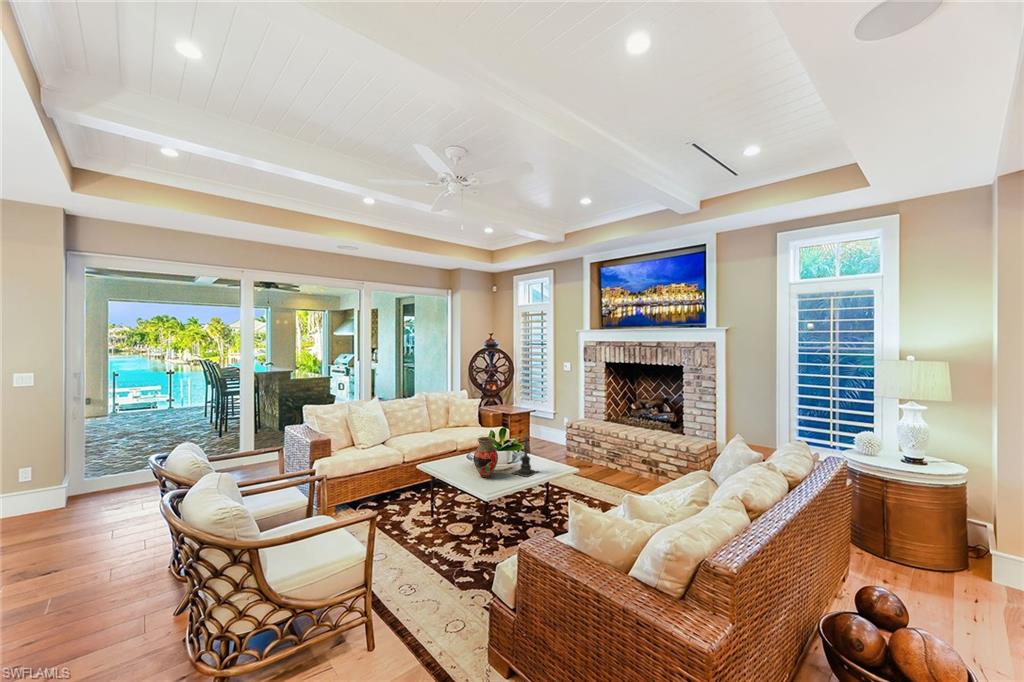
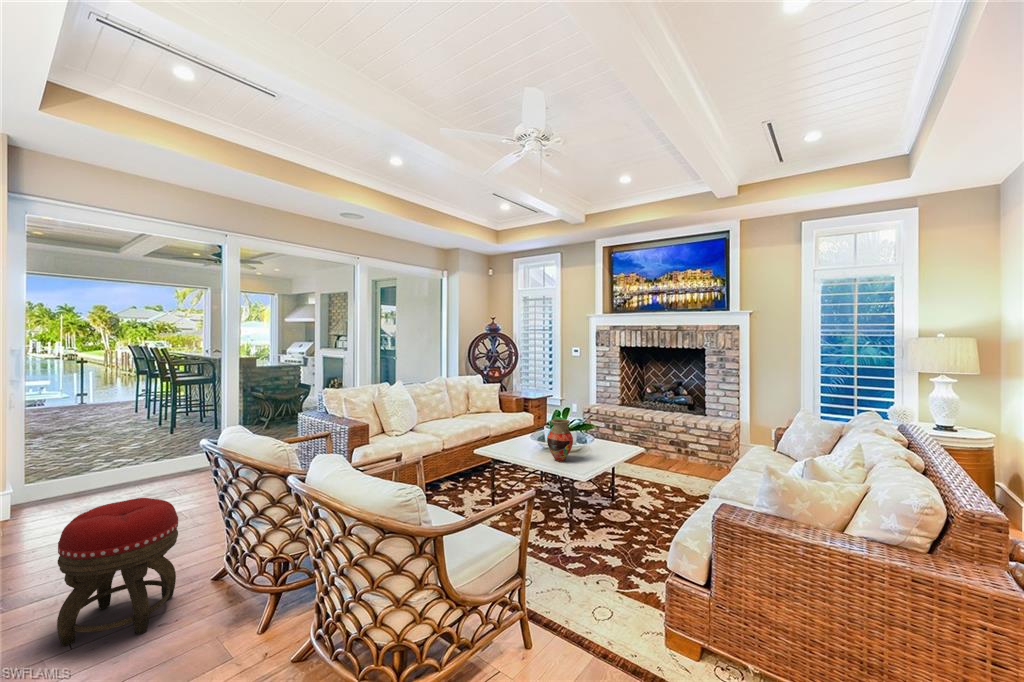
candle holder: present [513,435,538,477] -> none [583,411,610,459]
footstool: none [24,495,130,610] -> present [57,498,178,646]

